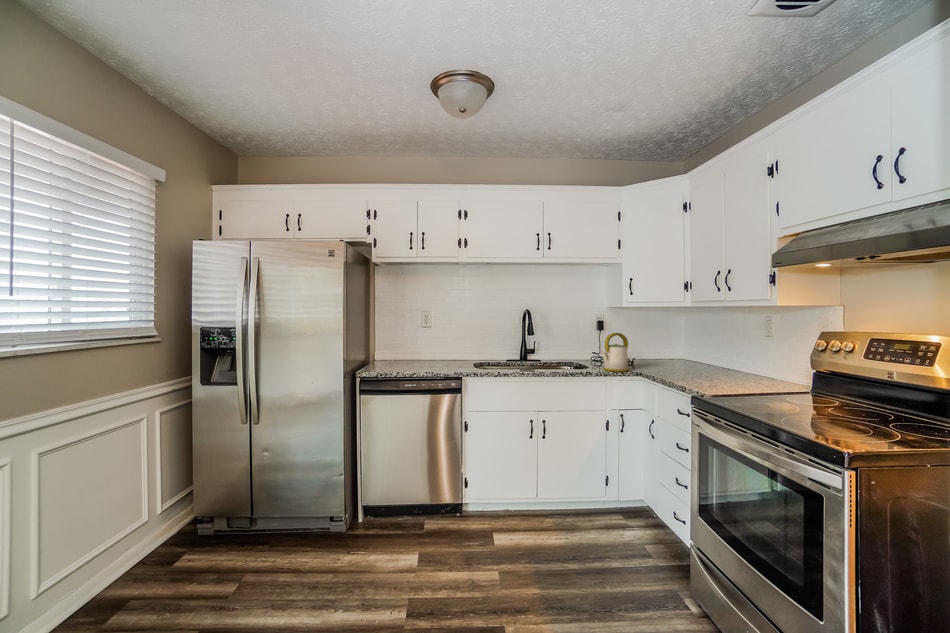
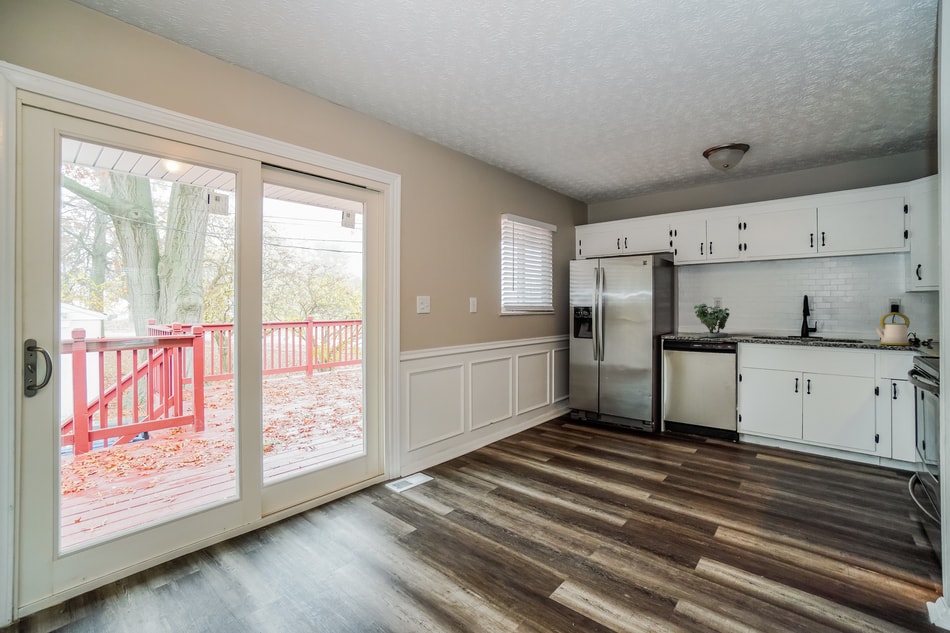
potted plant: none [402,317,452,370] -> present [694,303,730,337]

